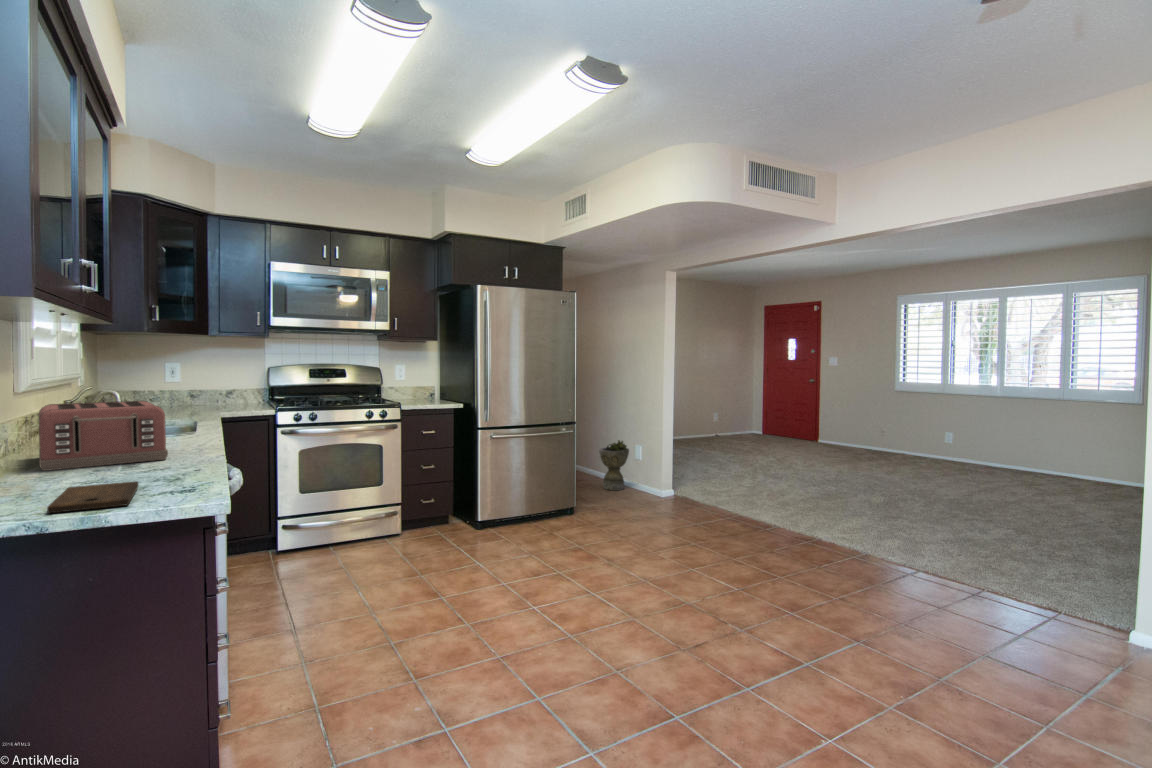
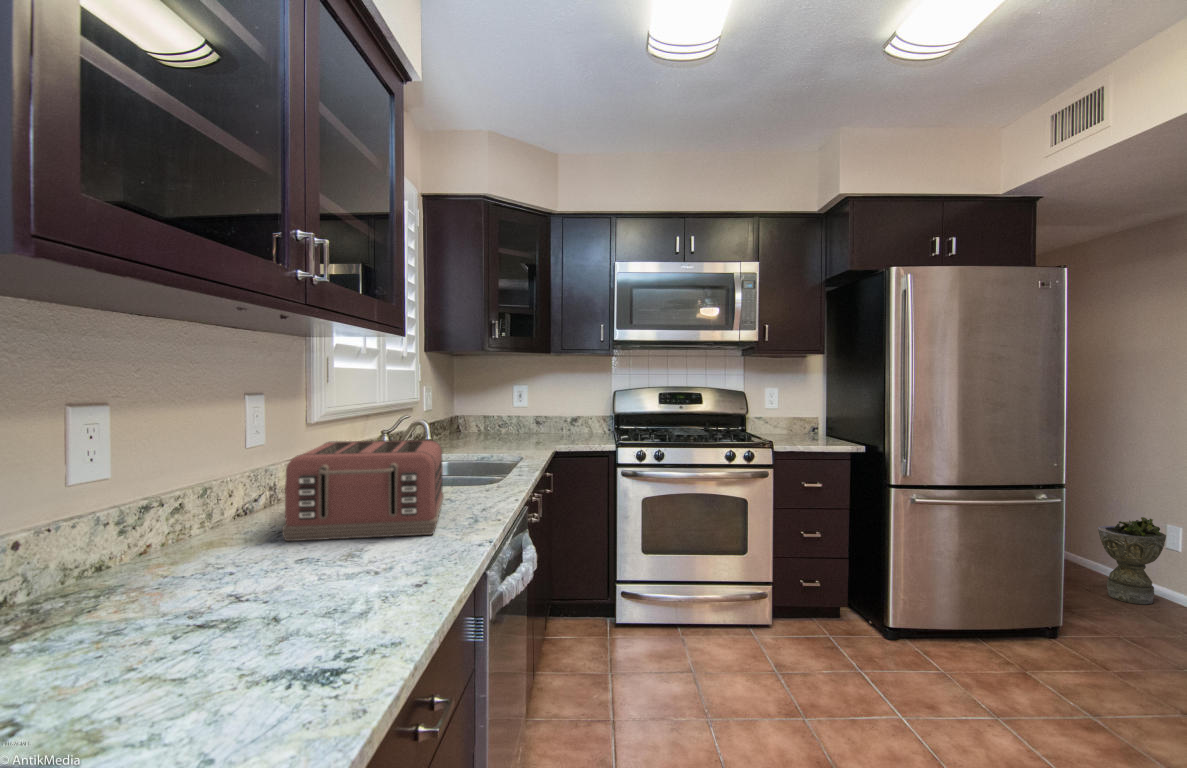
cutting board: present [47,481,138,513] -> none [97,609,319,701]

